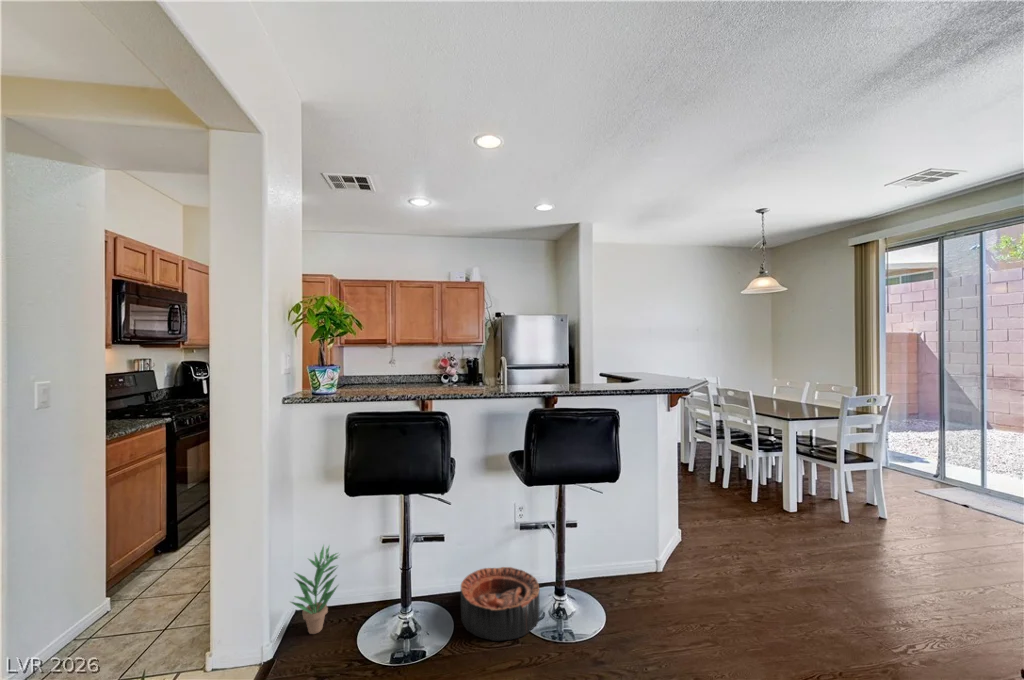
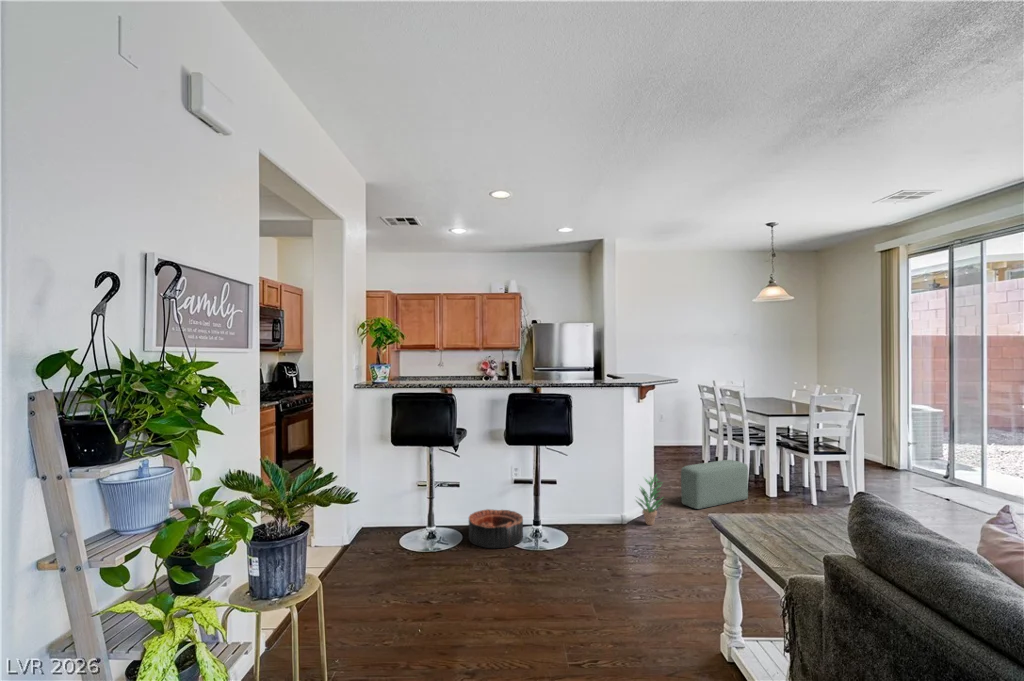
pouf: none [704,472,770,538] -> present [681,460,748,509]
potted plant: present [291,546,338,634] -> present [637,475,662,525]

